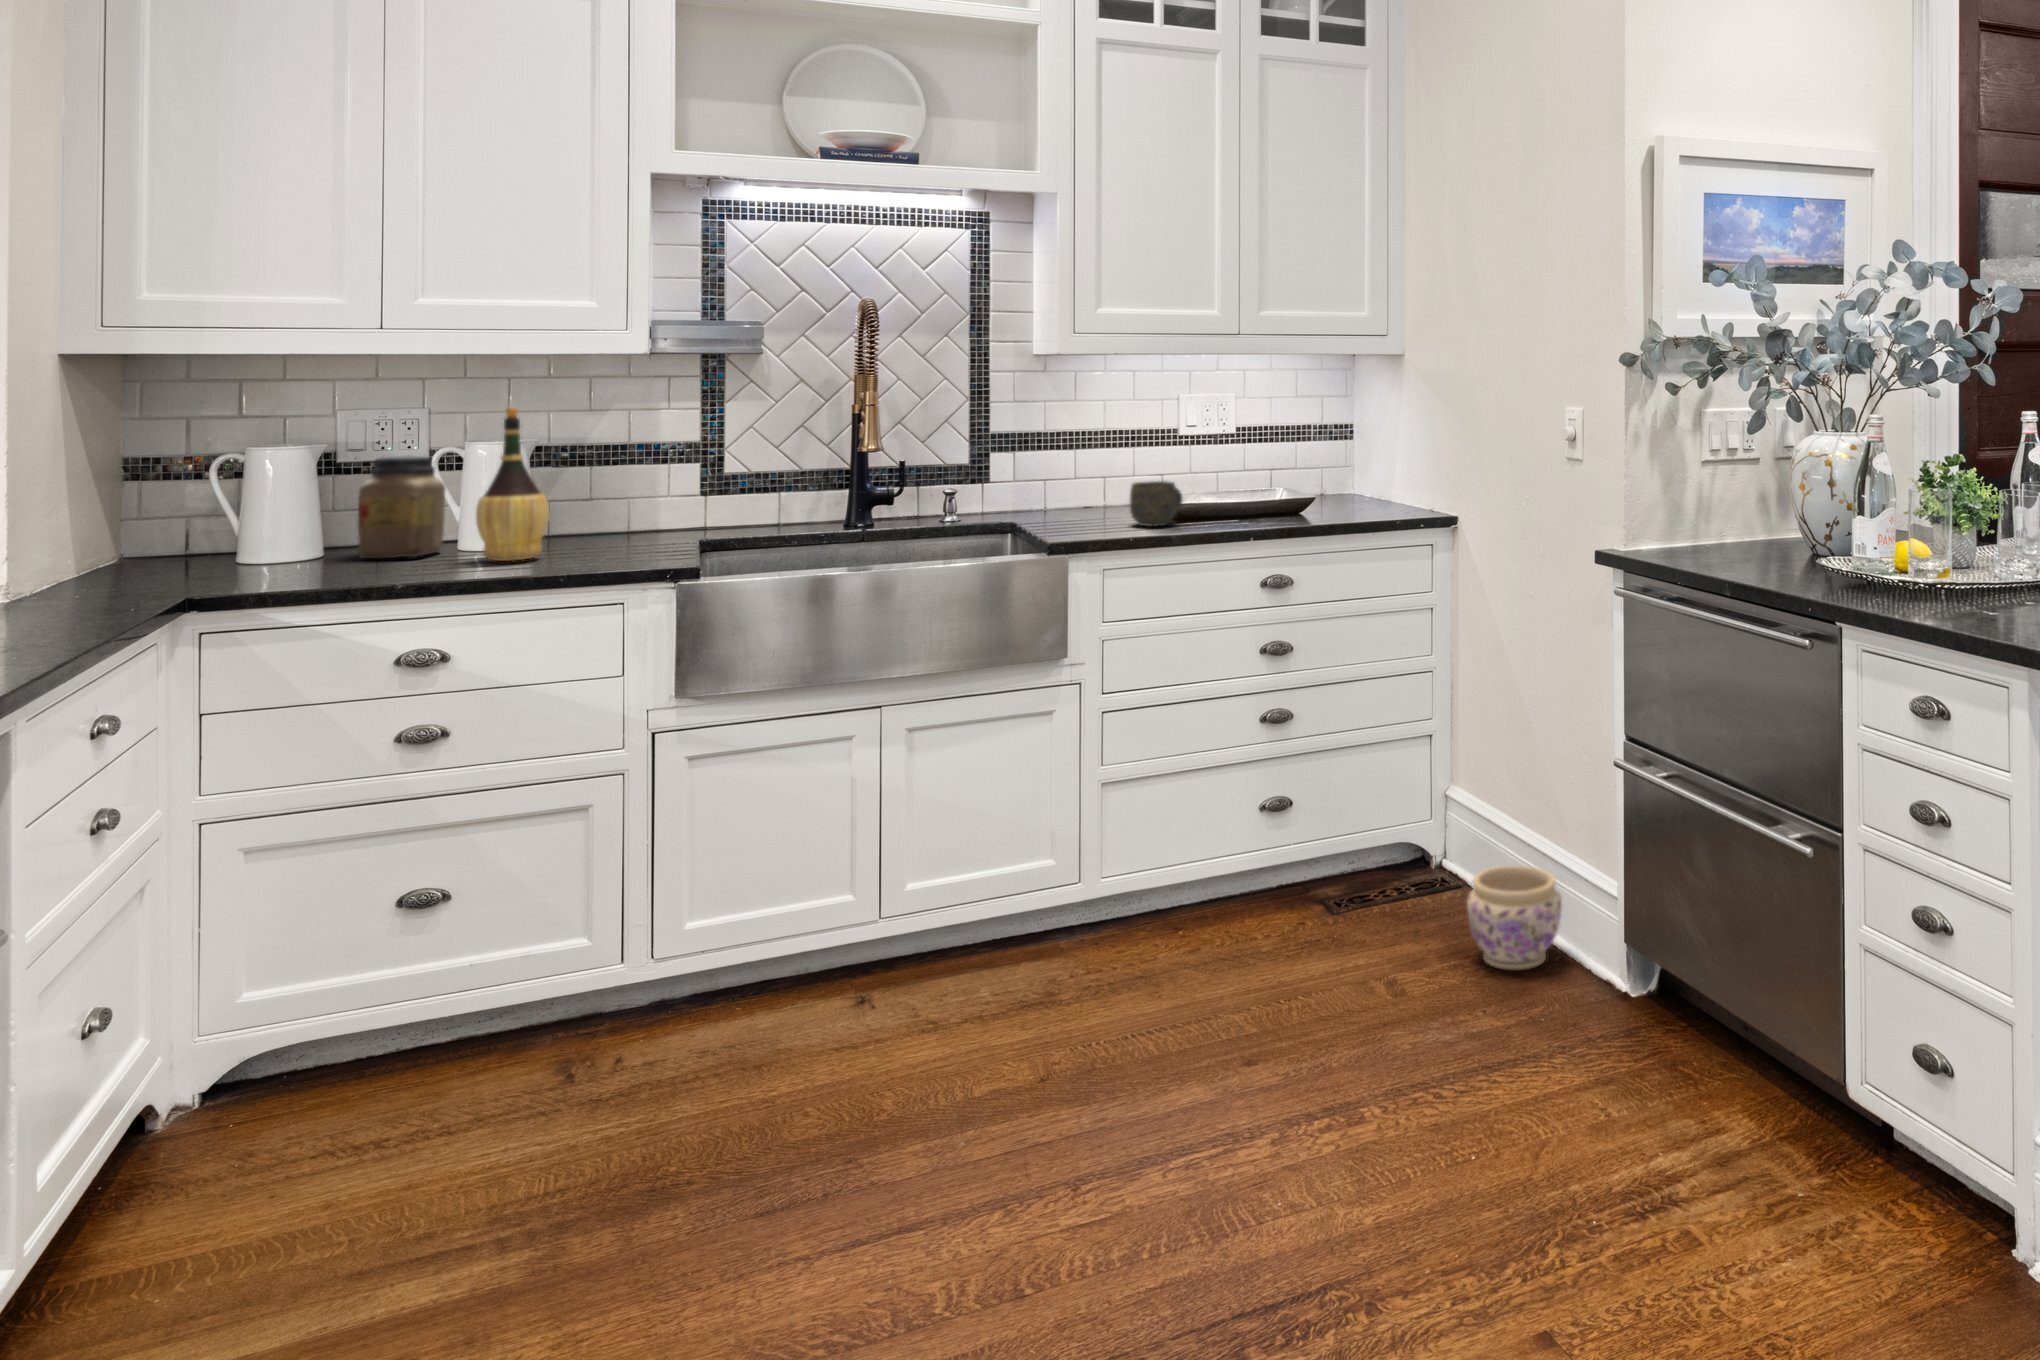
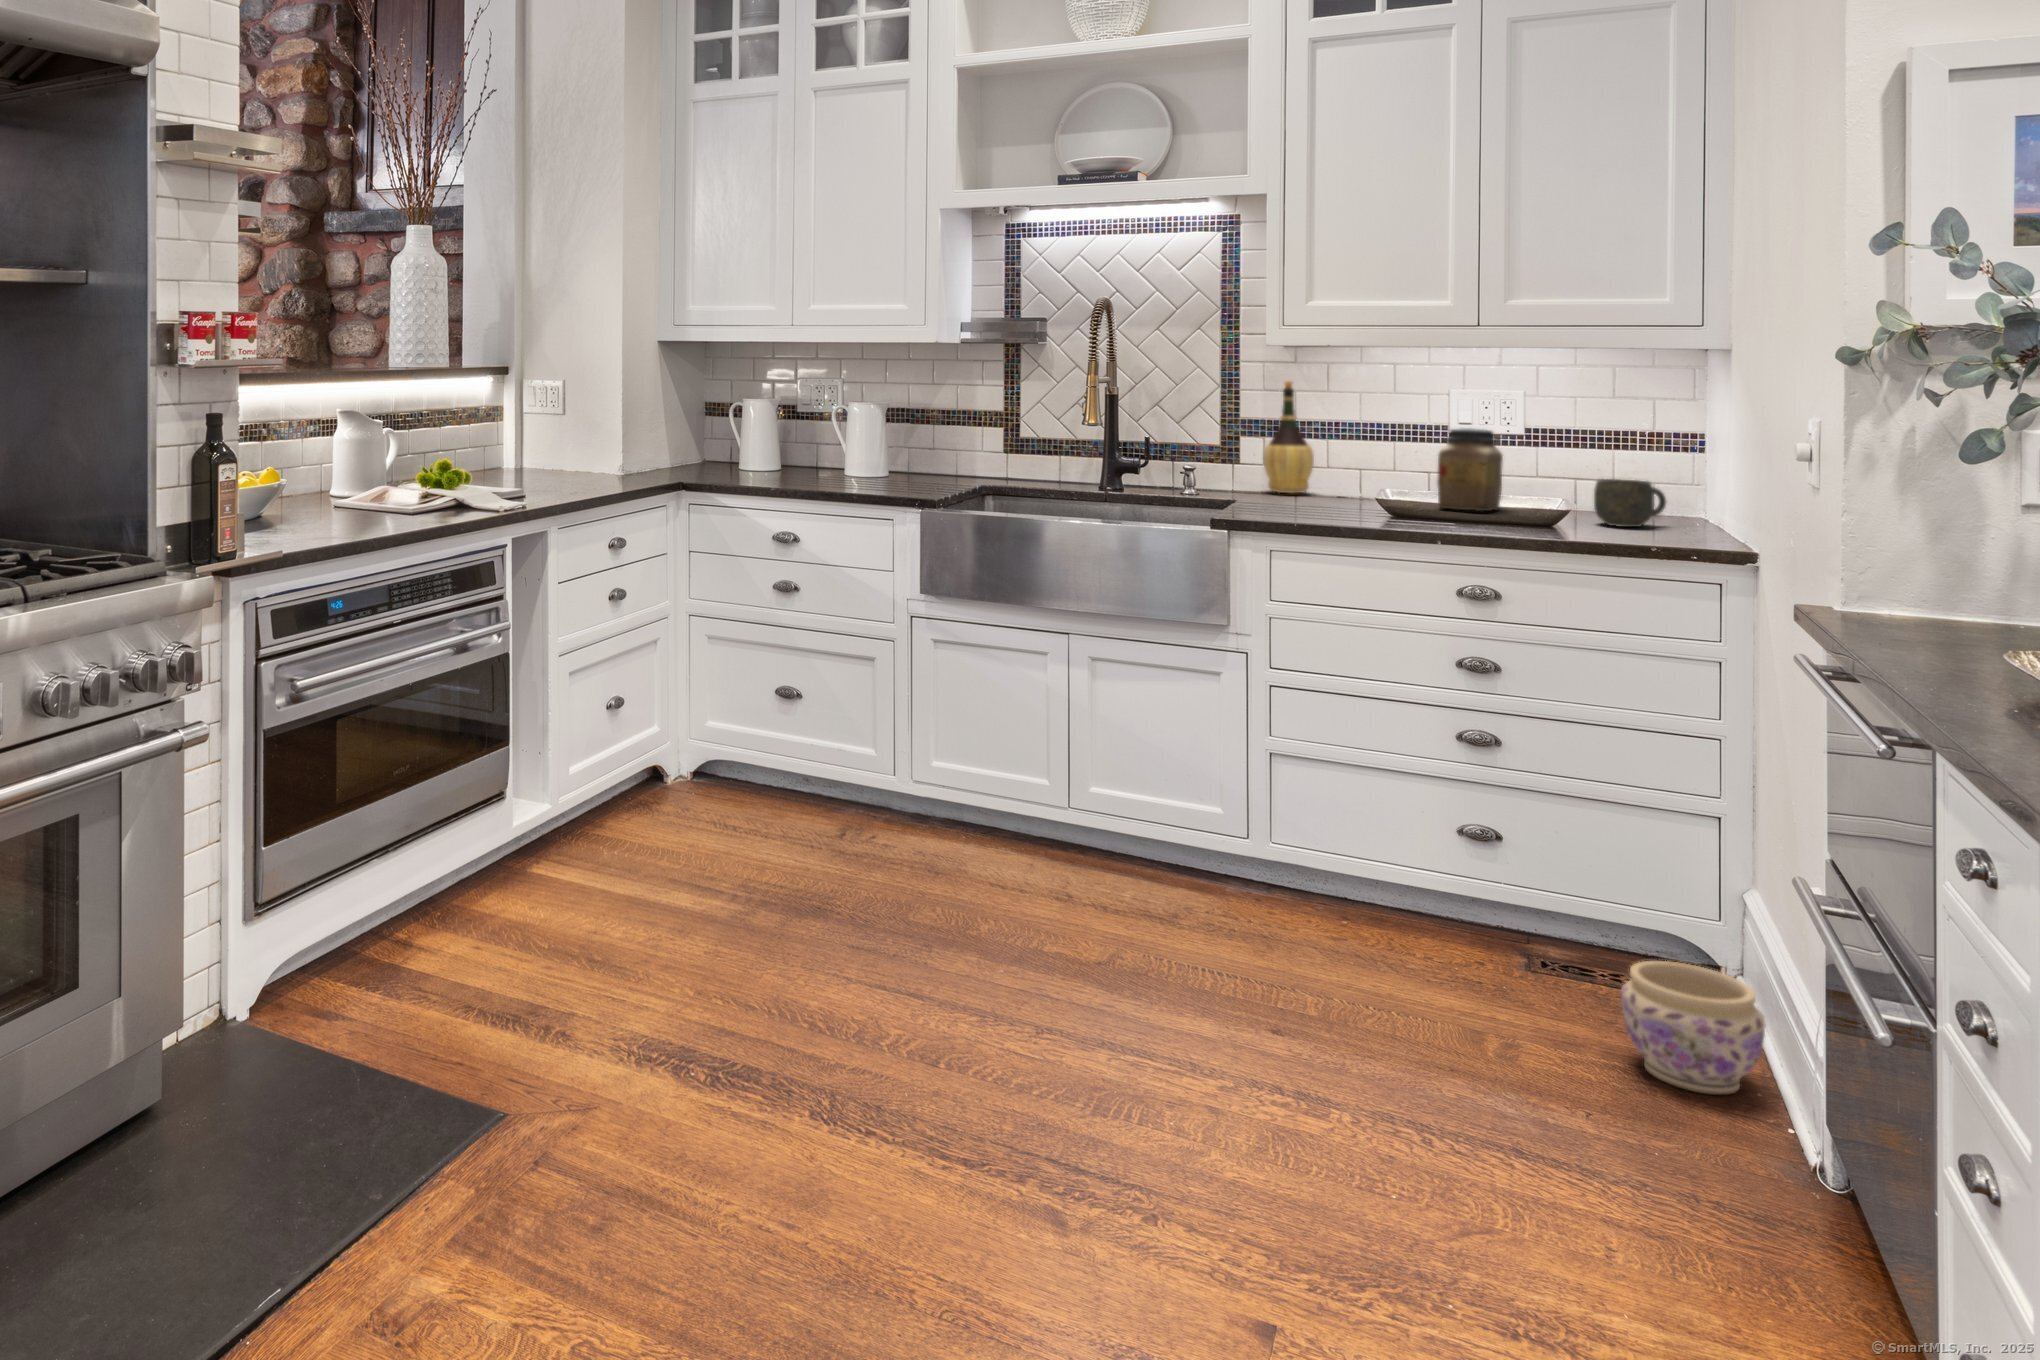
wine bottle: present [476,408,549,561] -> present [1263,381,1314,493]
jar: present [358,456,445,558] -> present [1437,428,1503,511]
mug: present [1130,481,1183,526] -> present [1594,479,1666,527]

